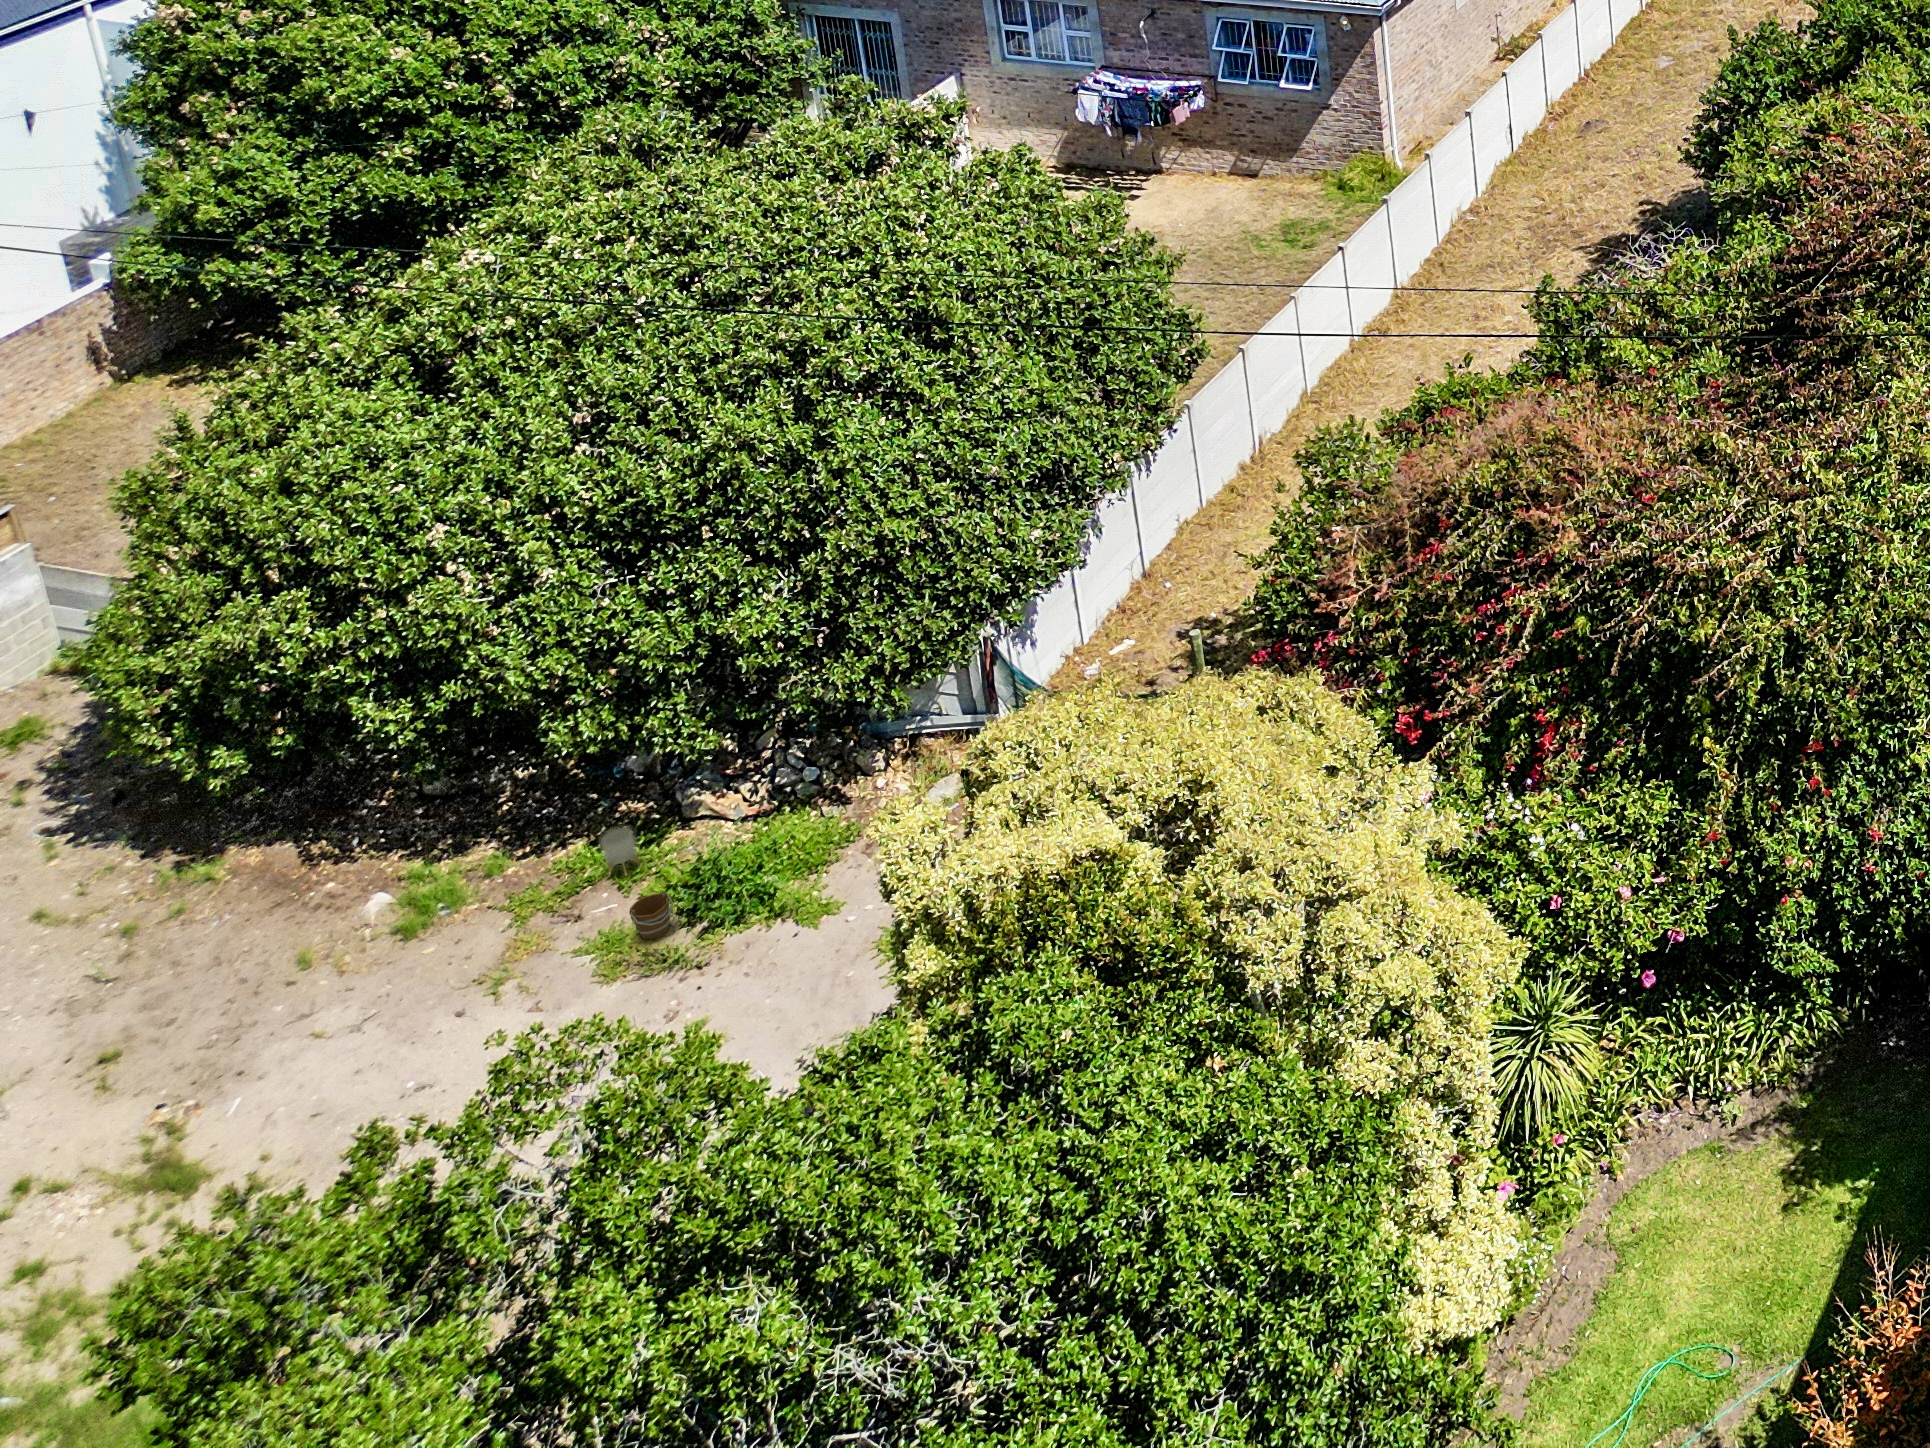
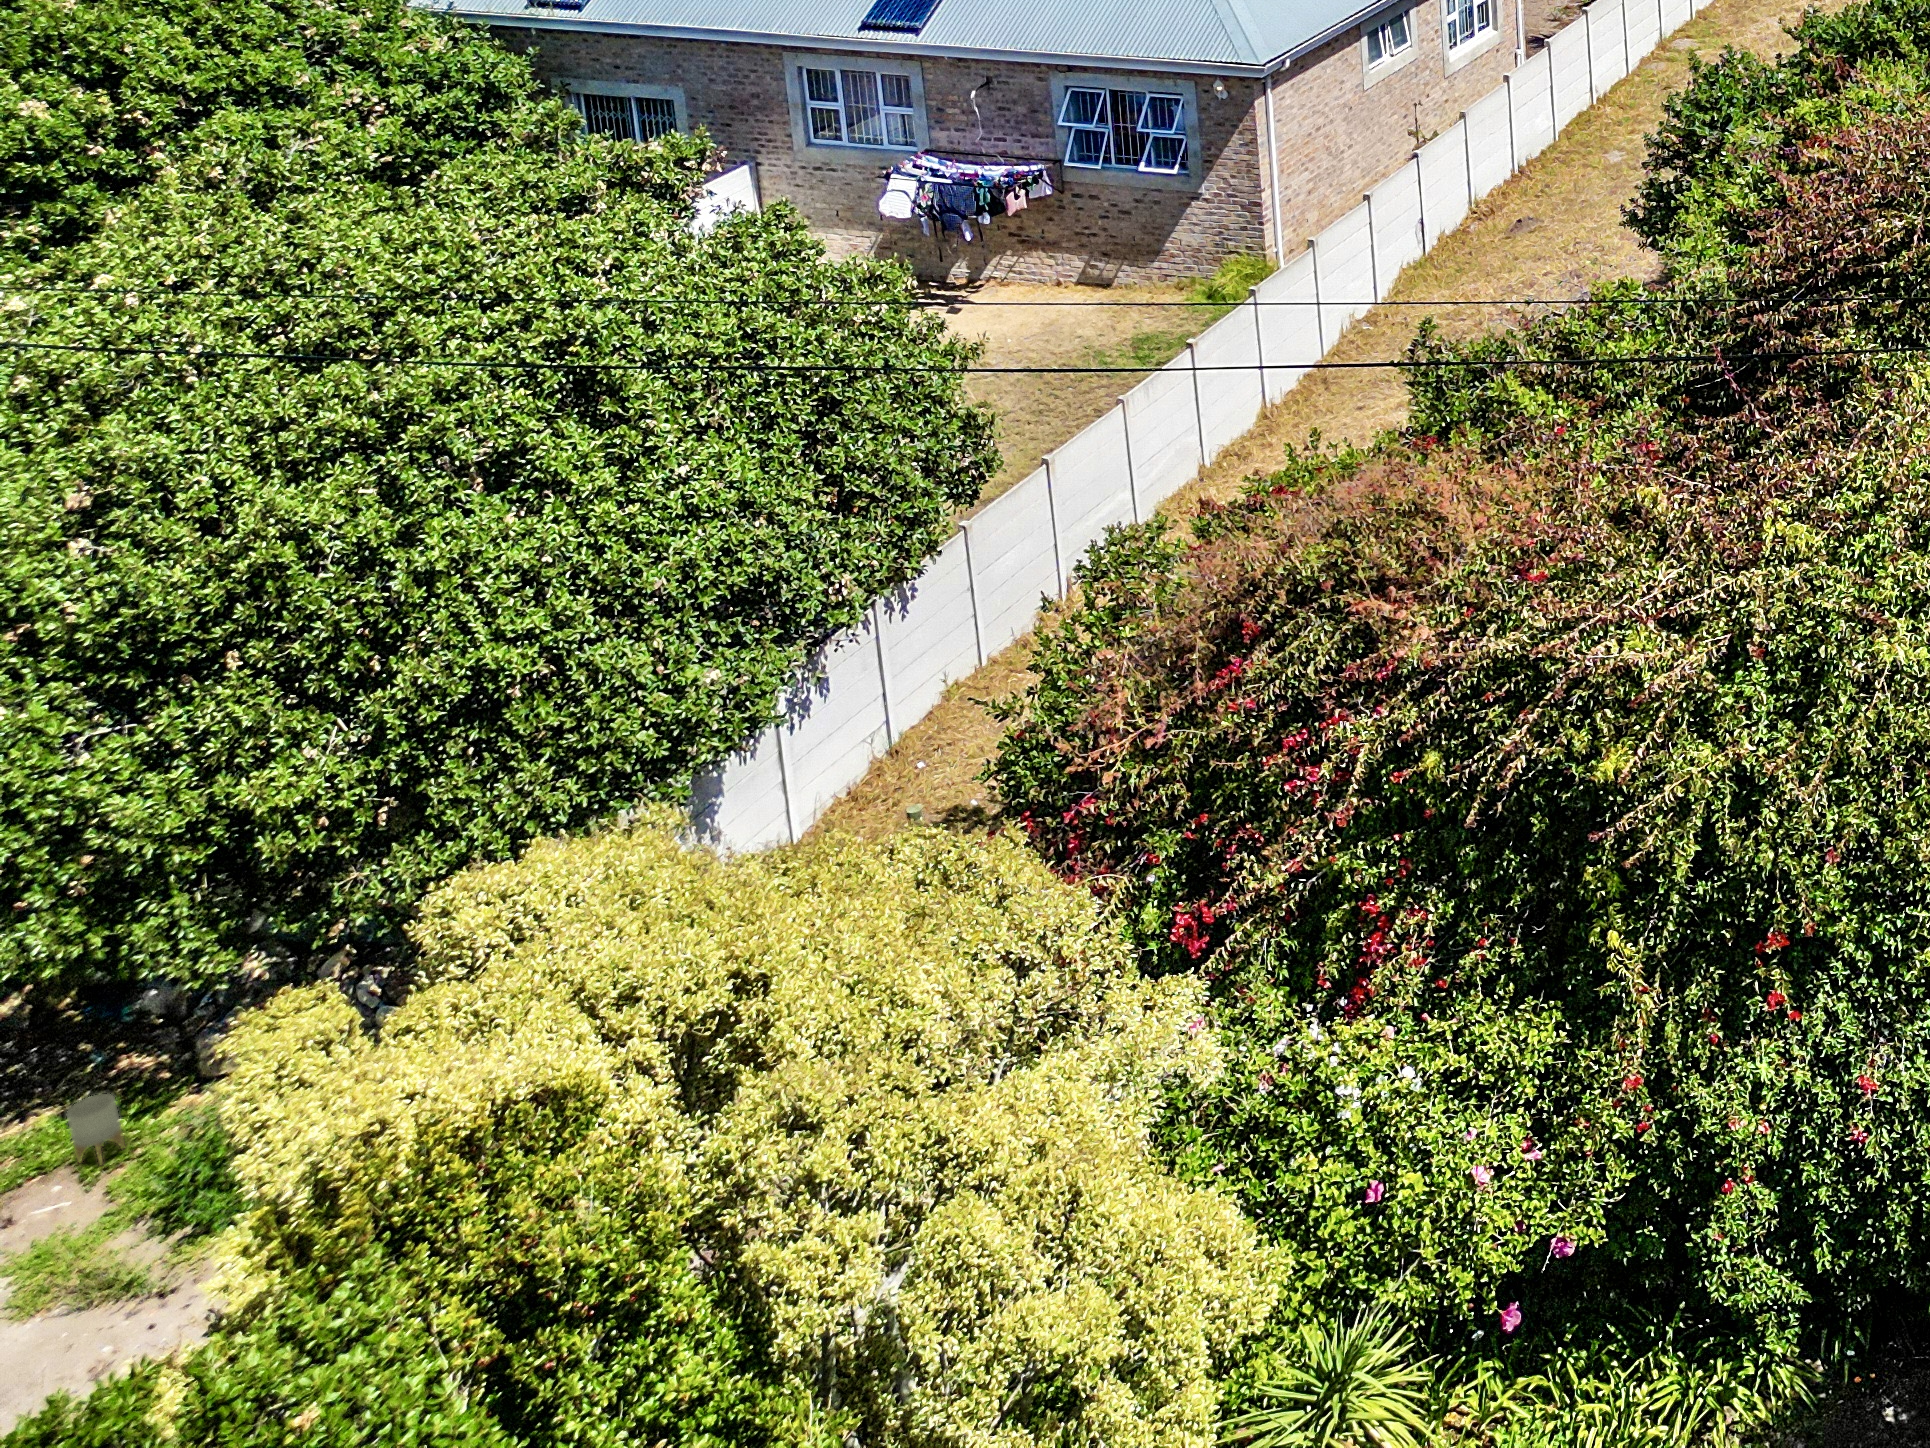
bucket: present [629,891,673,939] -> none [78,1184,147,1256]

